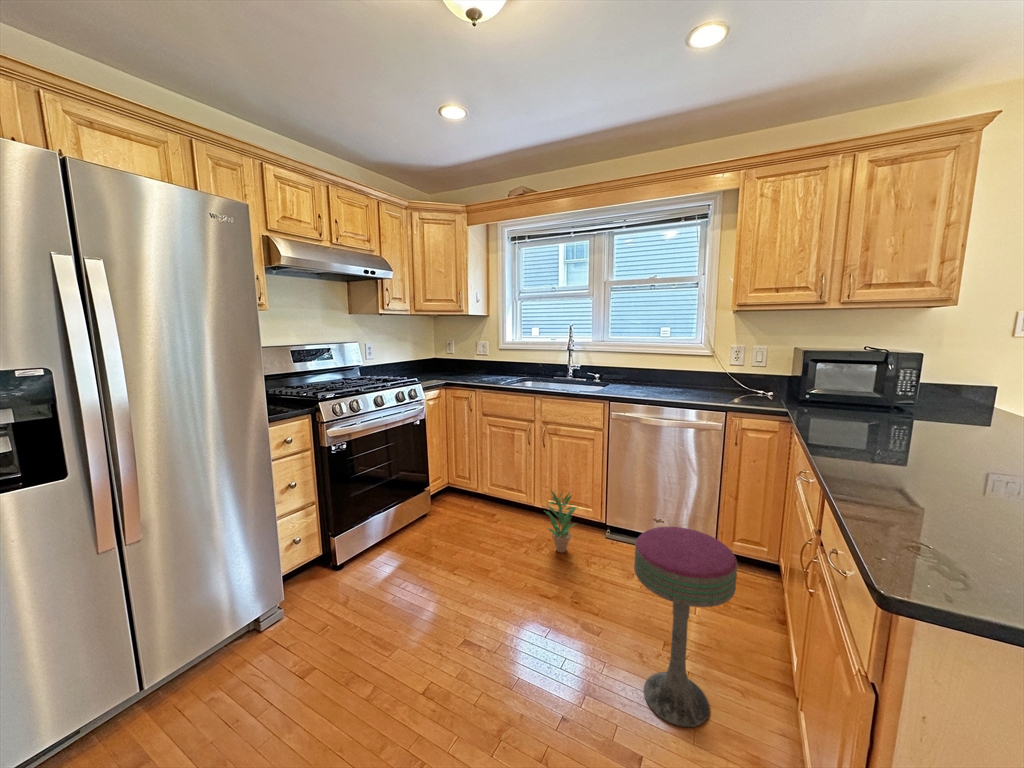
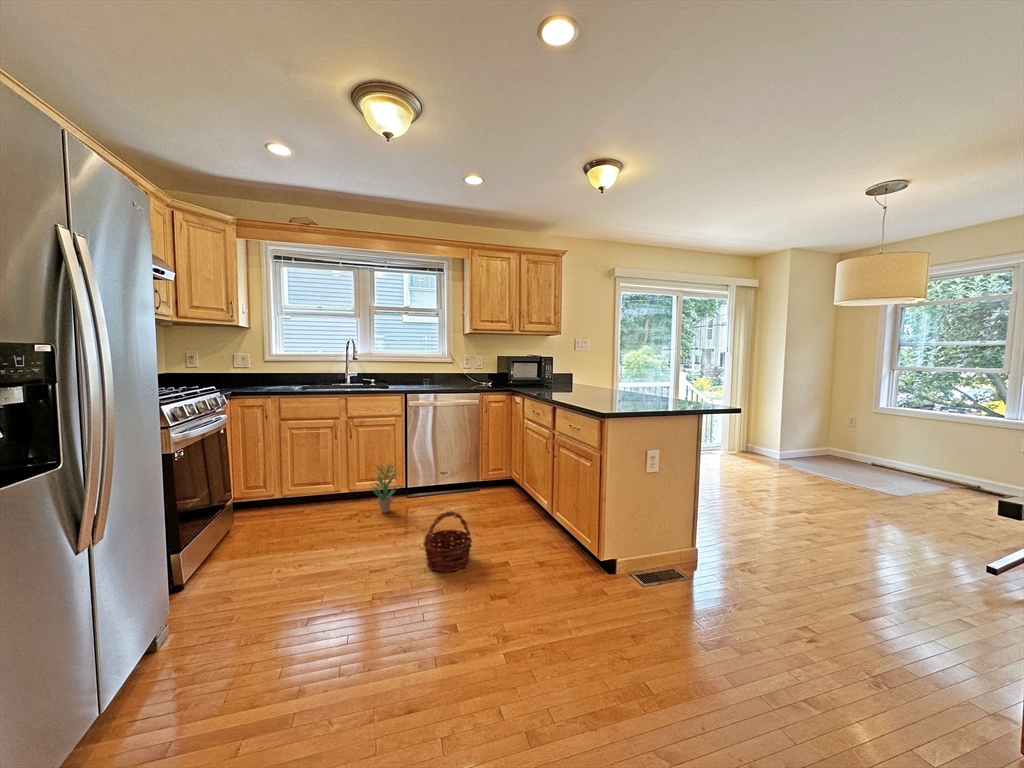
bar stool: present [634,527,738,727] -> none [484,445,533,546]
basket: none [507,612,586,717] -> present [424,511,472,572]

